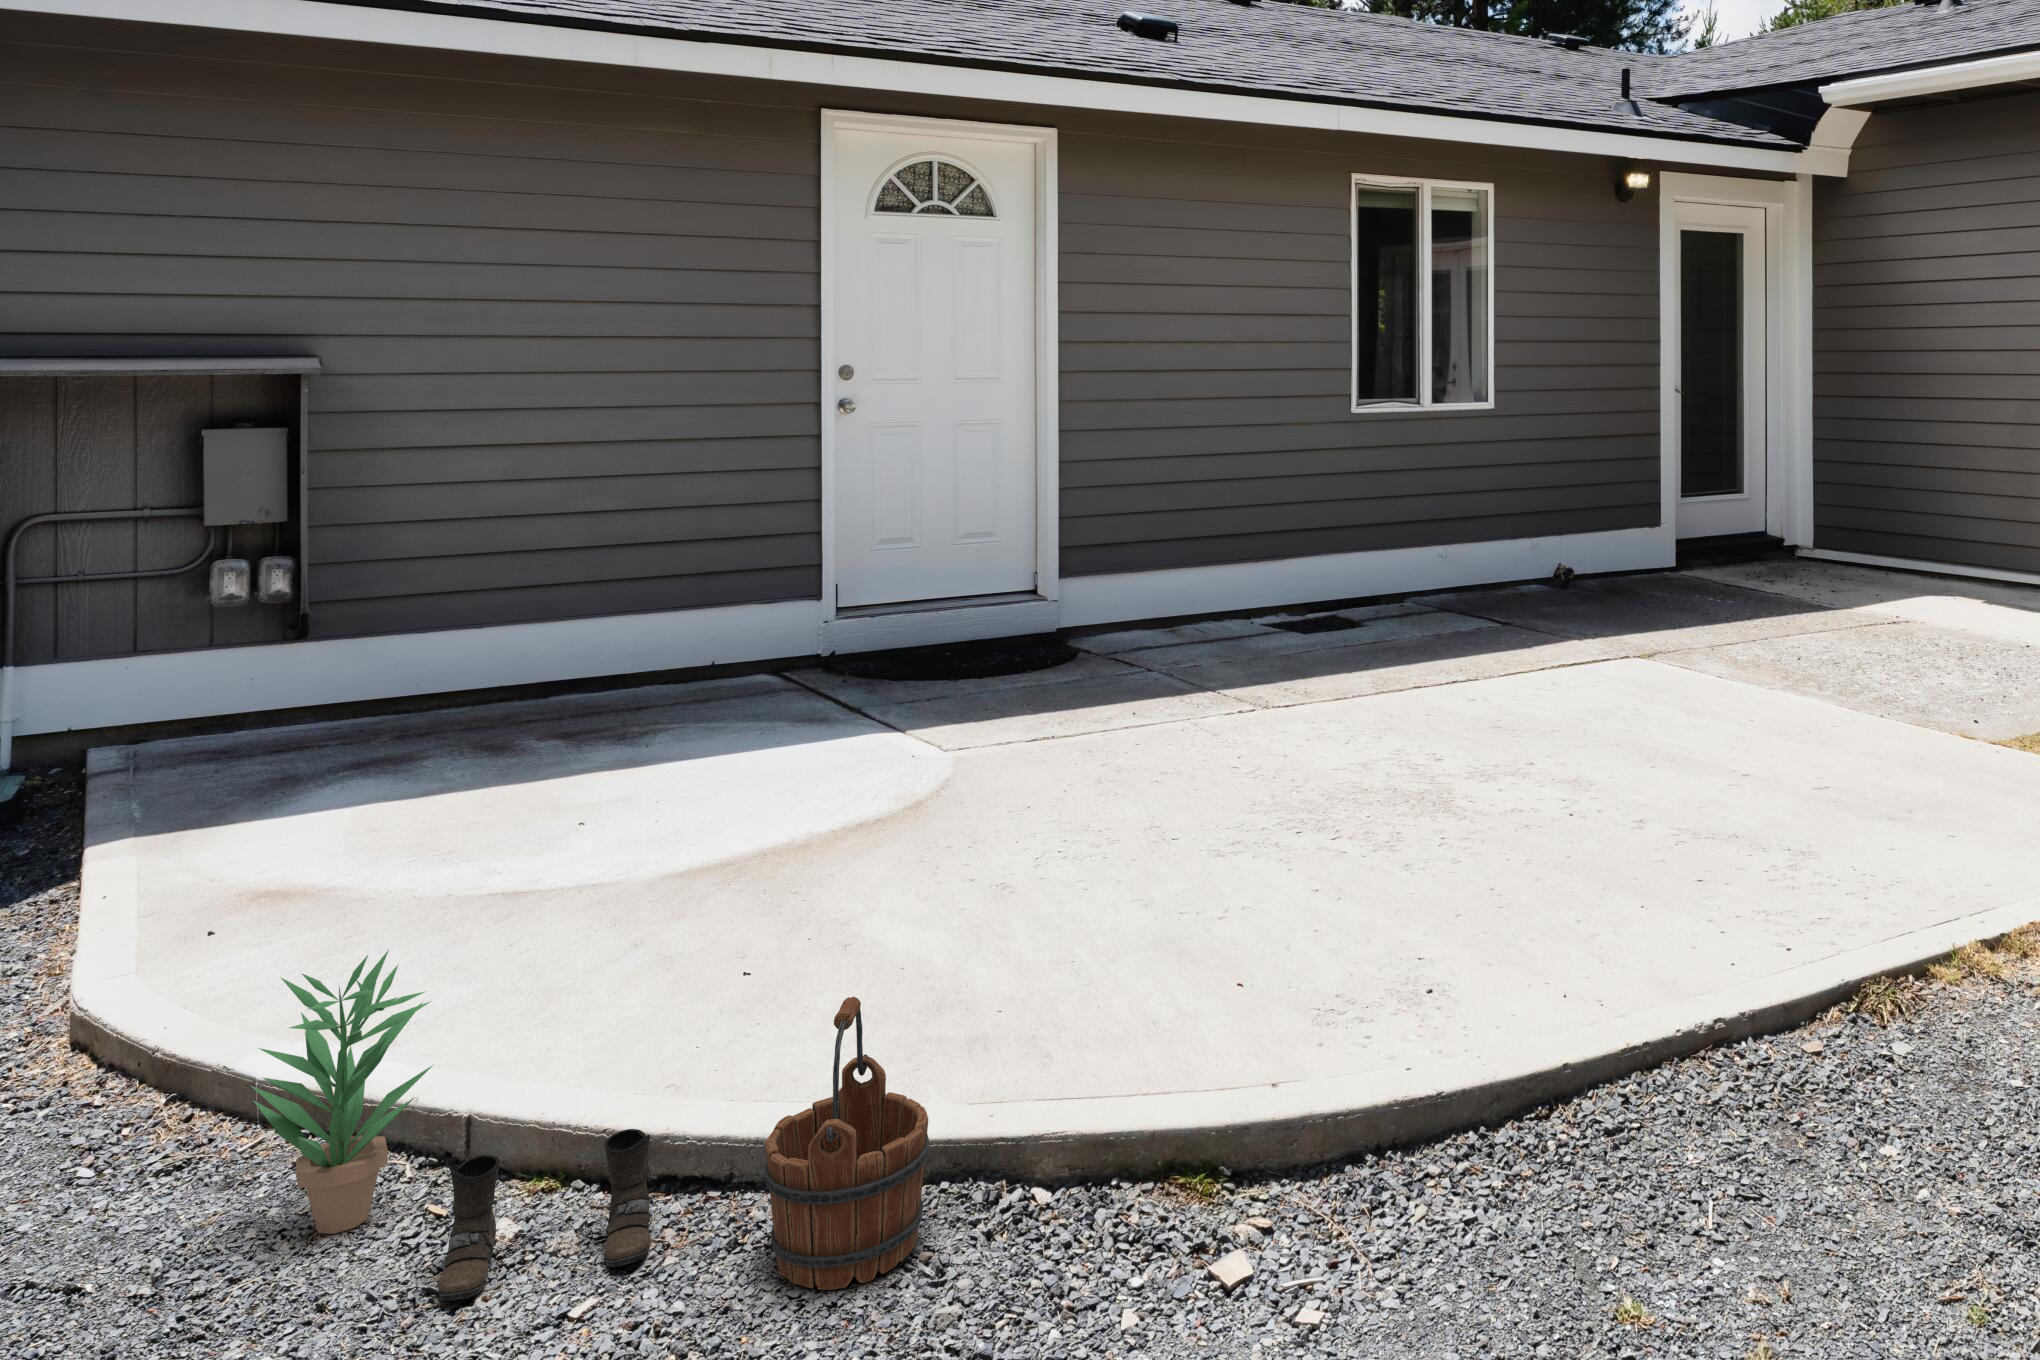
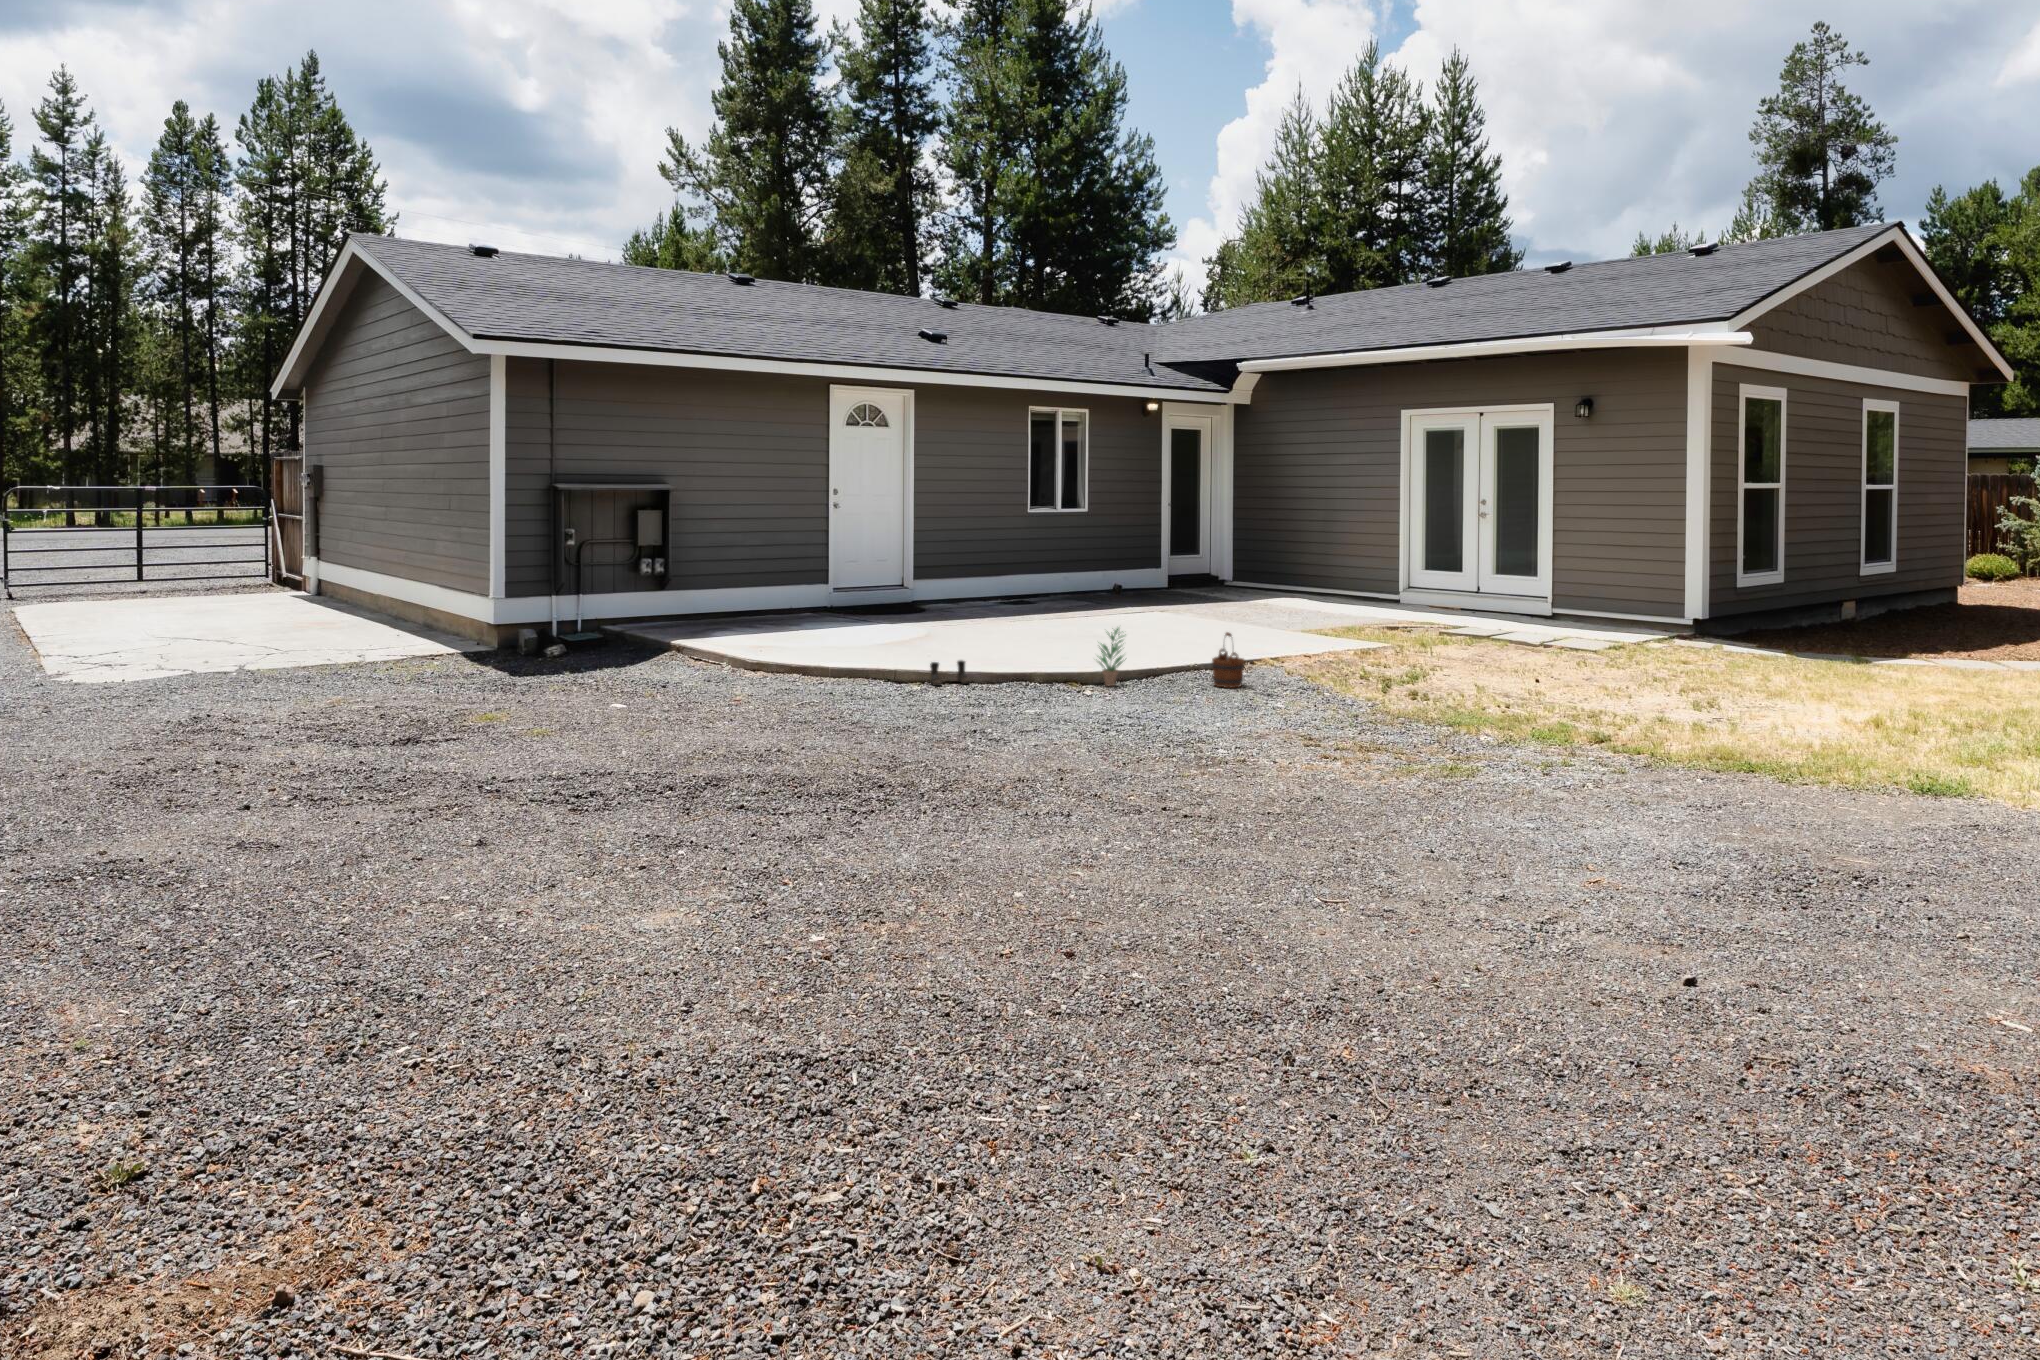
potted plant: present [251,950,433,1234] -> present [1099,628,1124,686]
wooden bucket: present [764,997,929,1290] -> present [1212,632,1244,688]

